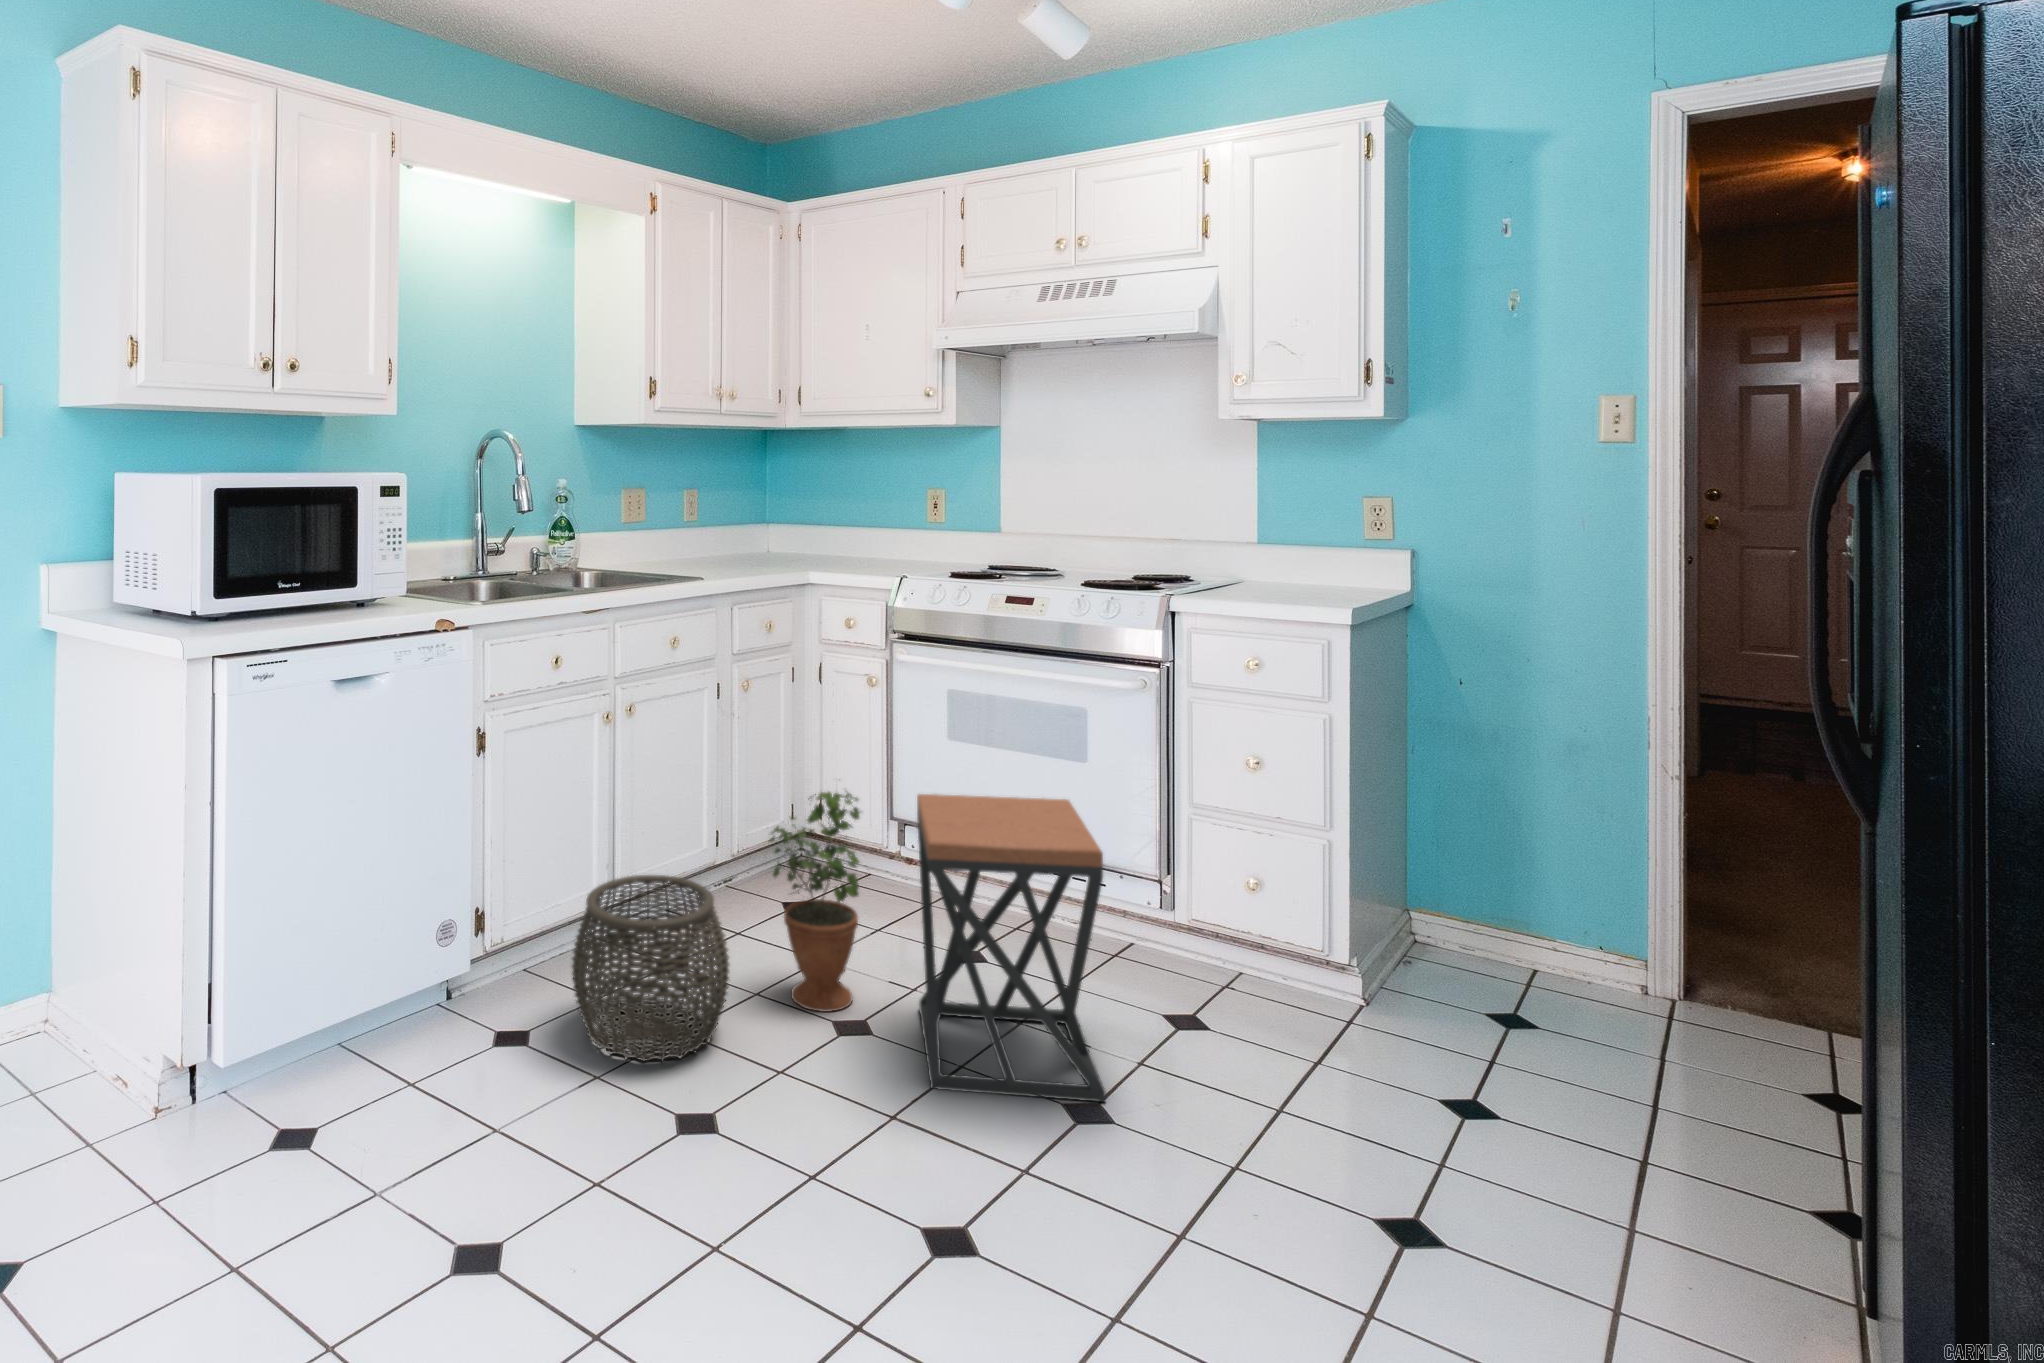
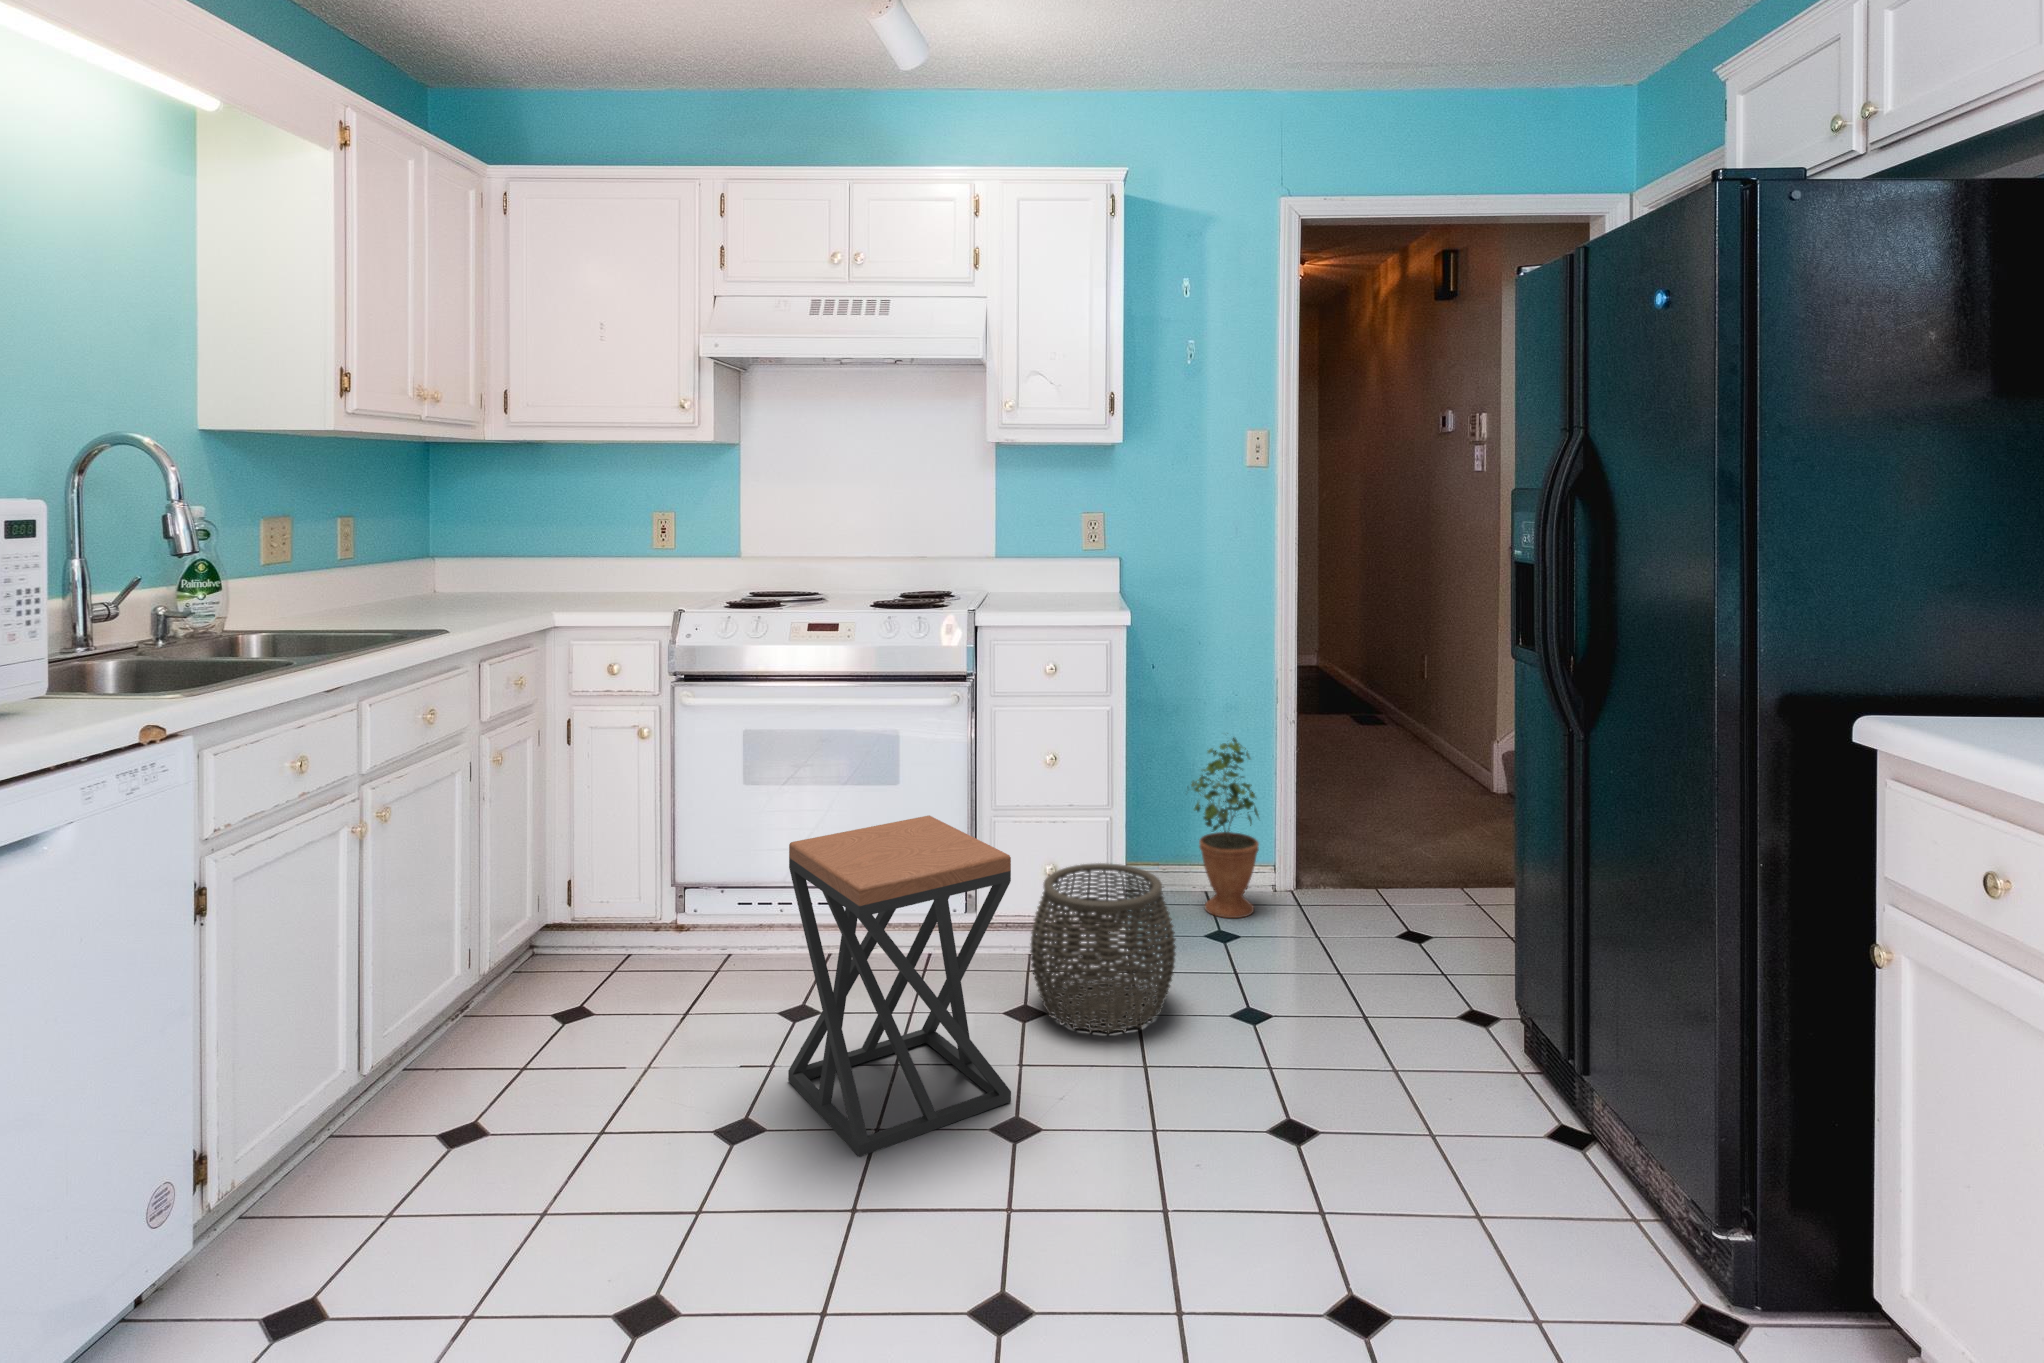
potted plant: present [769,792,860,1012] -> present [1191,738,1259,918]
woven basket: present [572,875,730,1061] -> present [1030,863,1176,1033]

